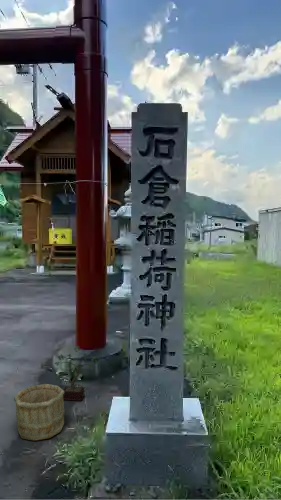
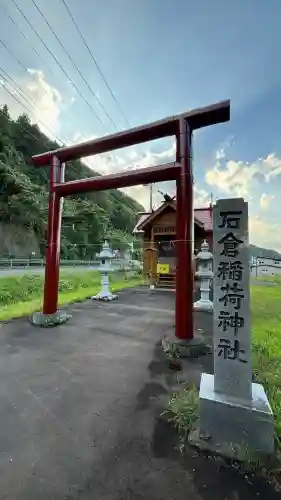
wooden bucket: present [14,384,64,441] -> none [143,358,171,393]

